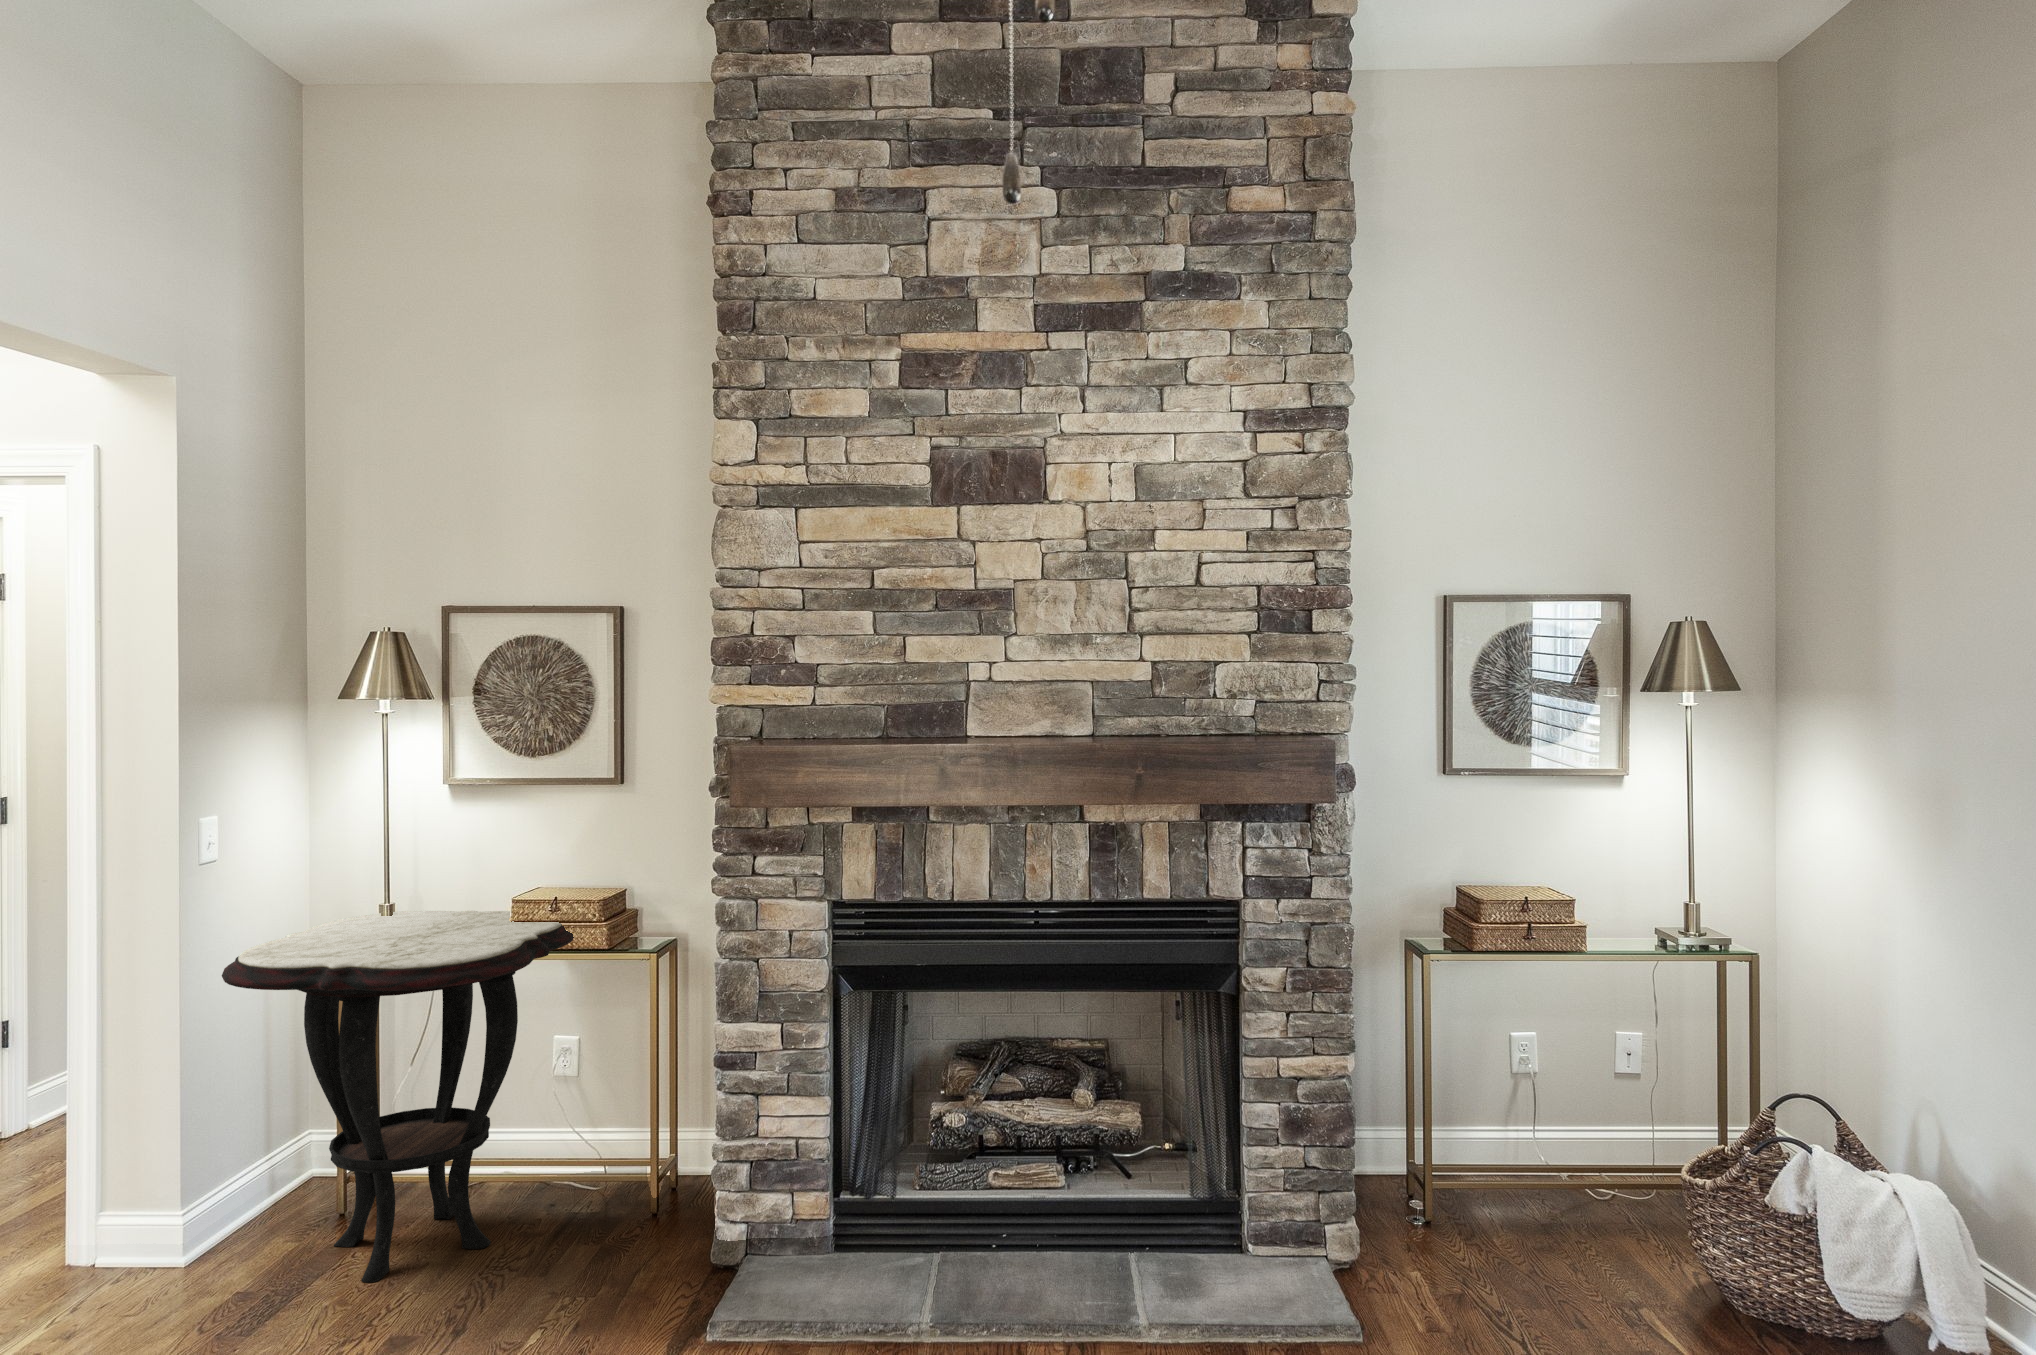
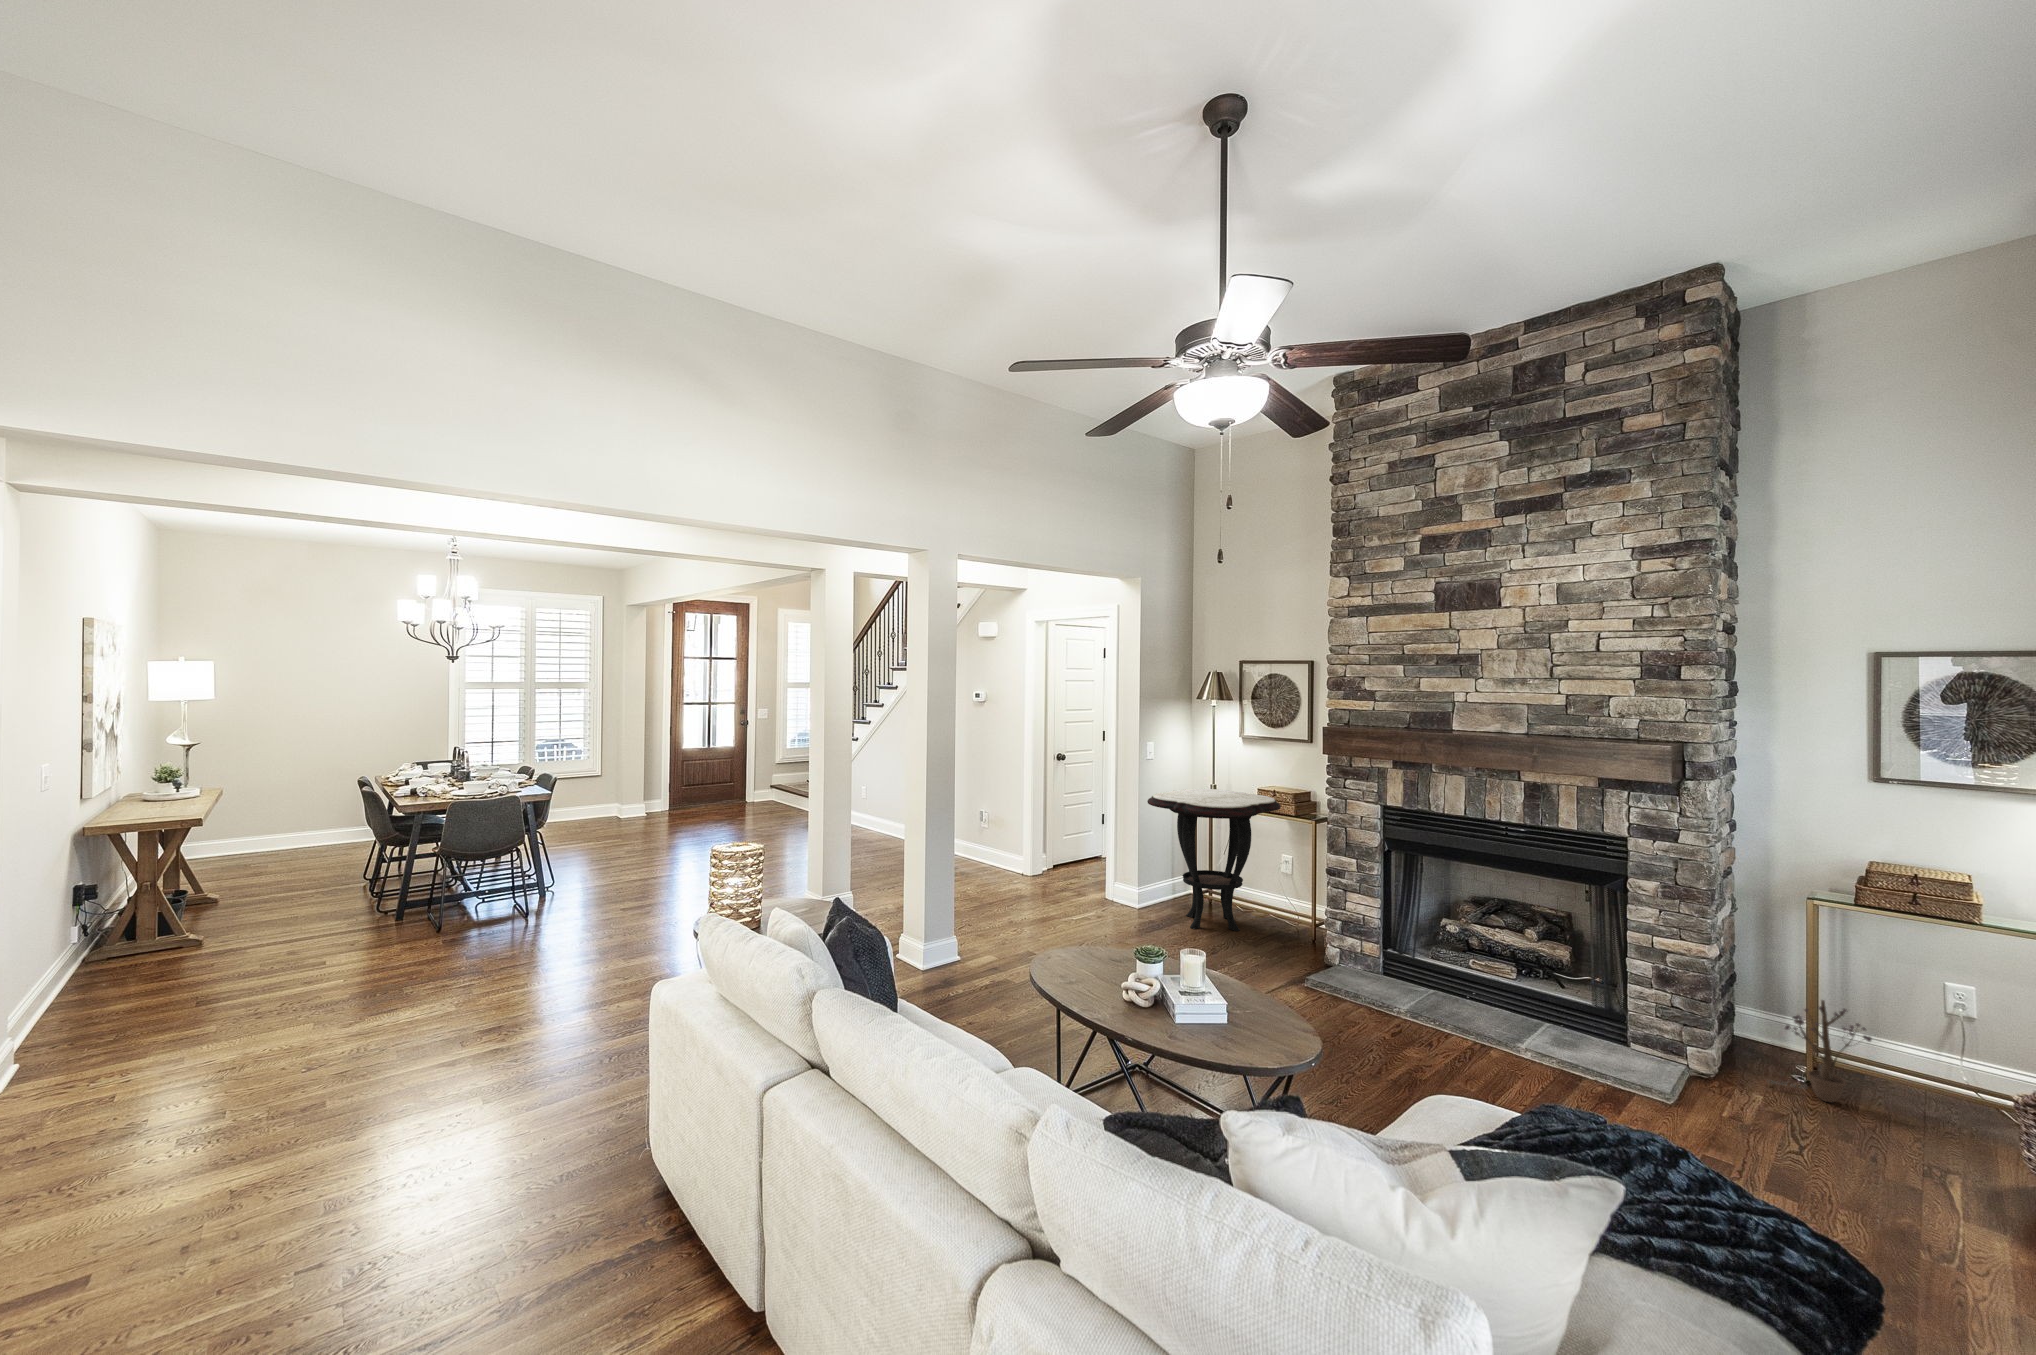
decorative plant: none [1416,1098,1515,1246] -> present [1771,1000,1871,1102]

